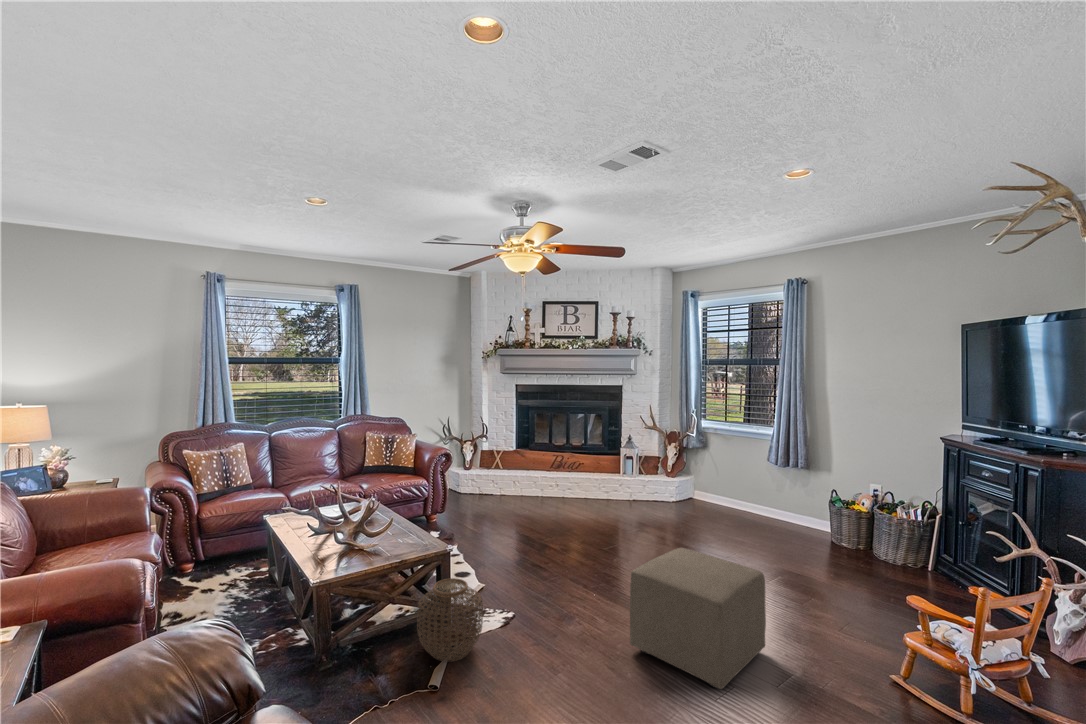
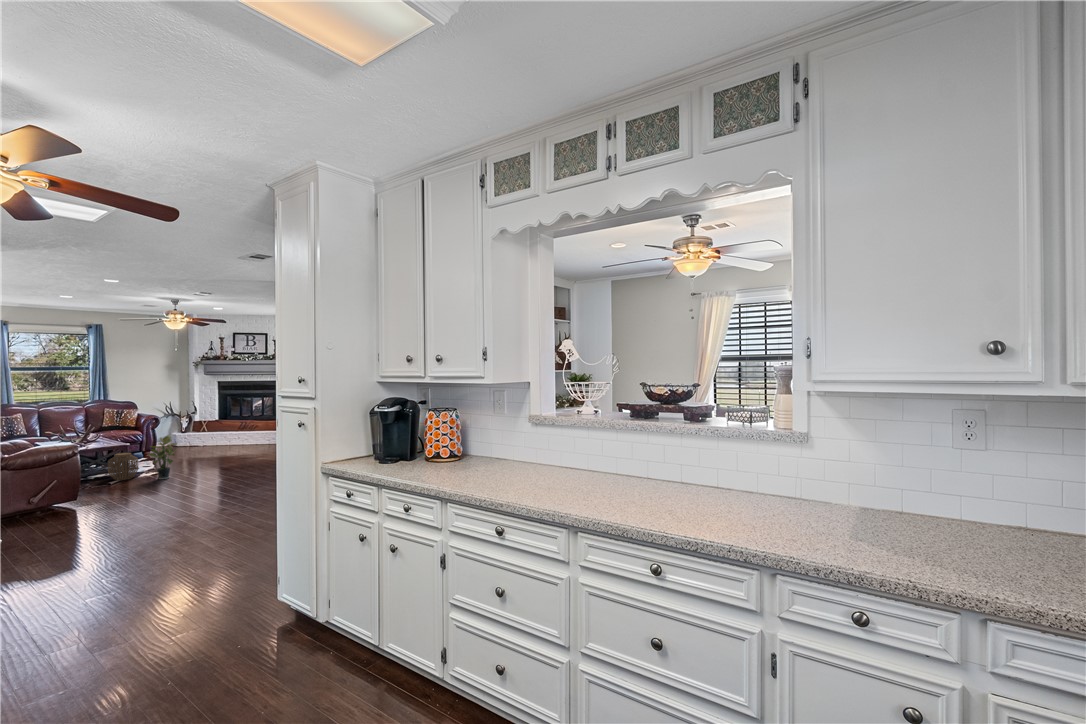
potted plant: none [519,544,587,678] -> present [148,435,177,479]
ottoman: present [630,548,766,689] -> none [200,441,254,477]

